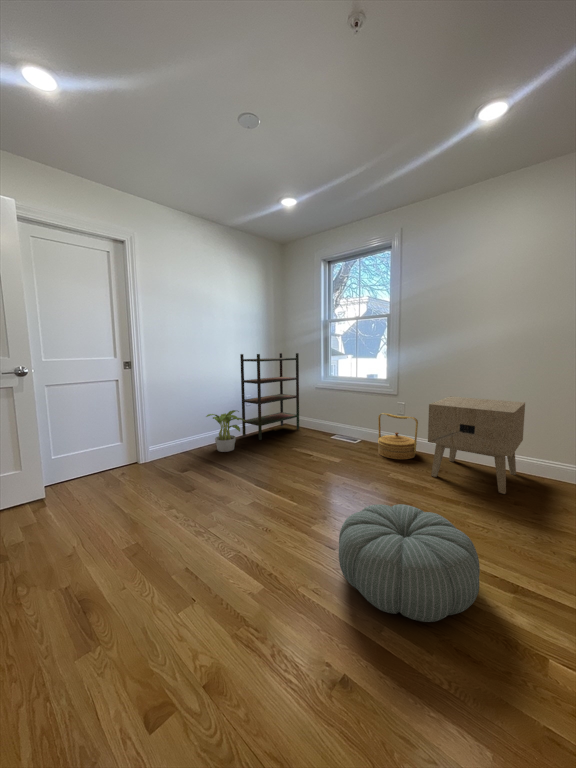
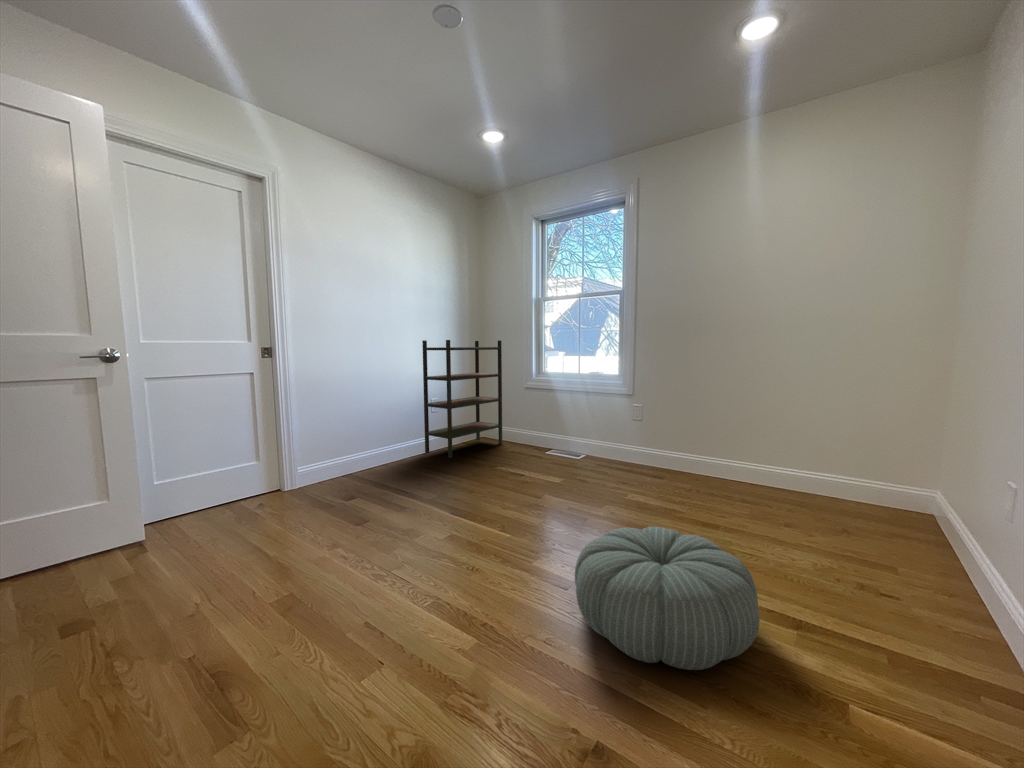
nightstand: present [428,396,525,494] -> none [677,395,797,516]
potted plant: present [206,410,245,452] -> none [376,417,432,474]
woven basket: present [378,413,418,459] -> none [610,418,662,478]

